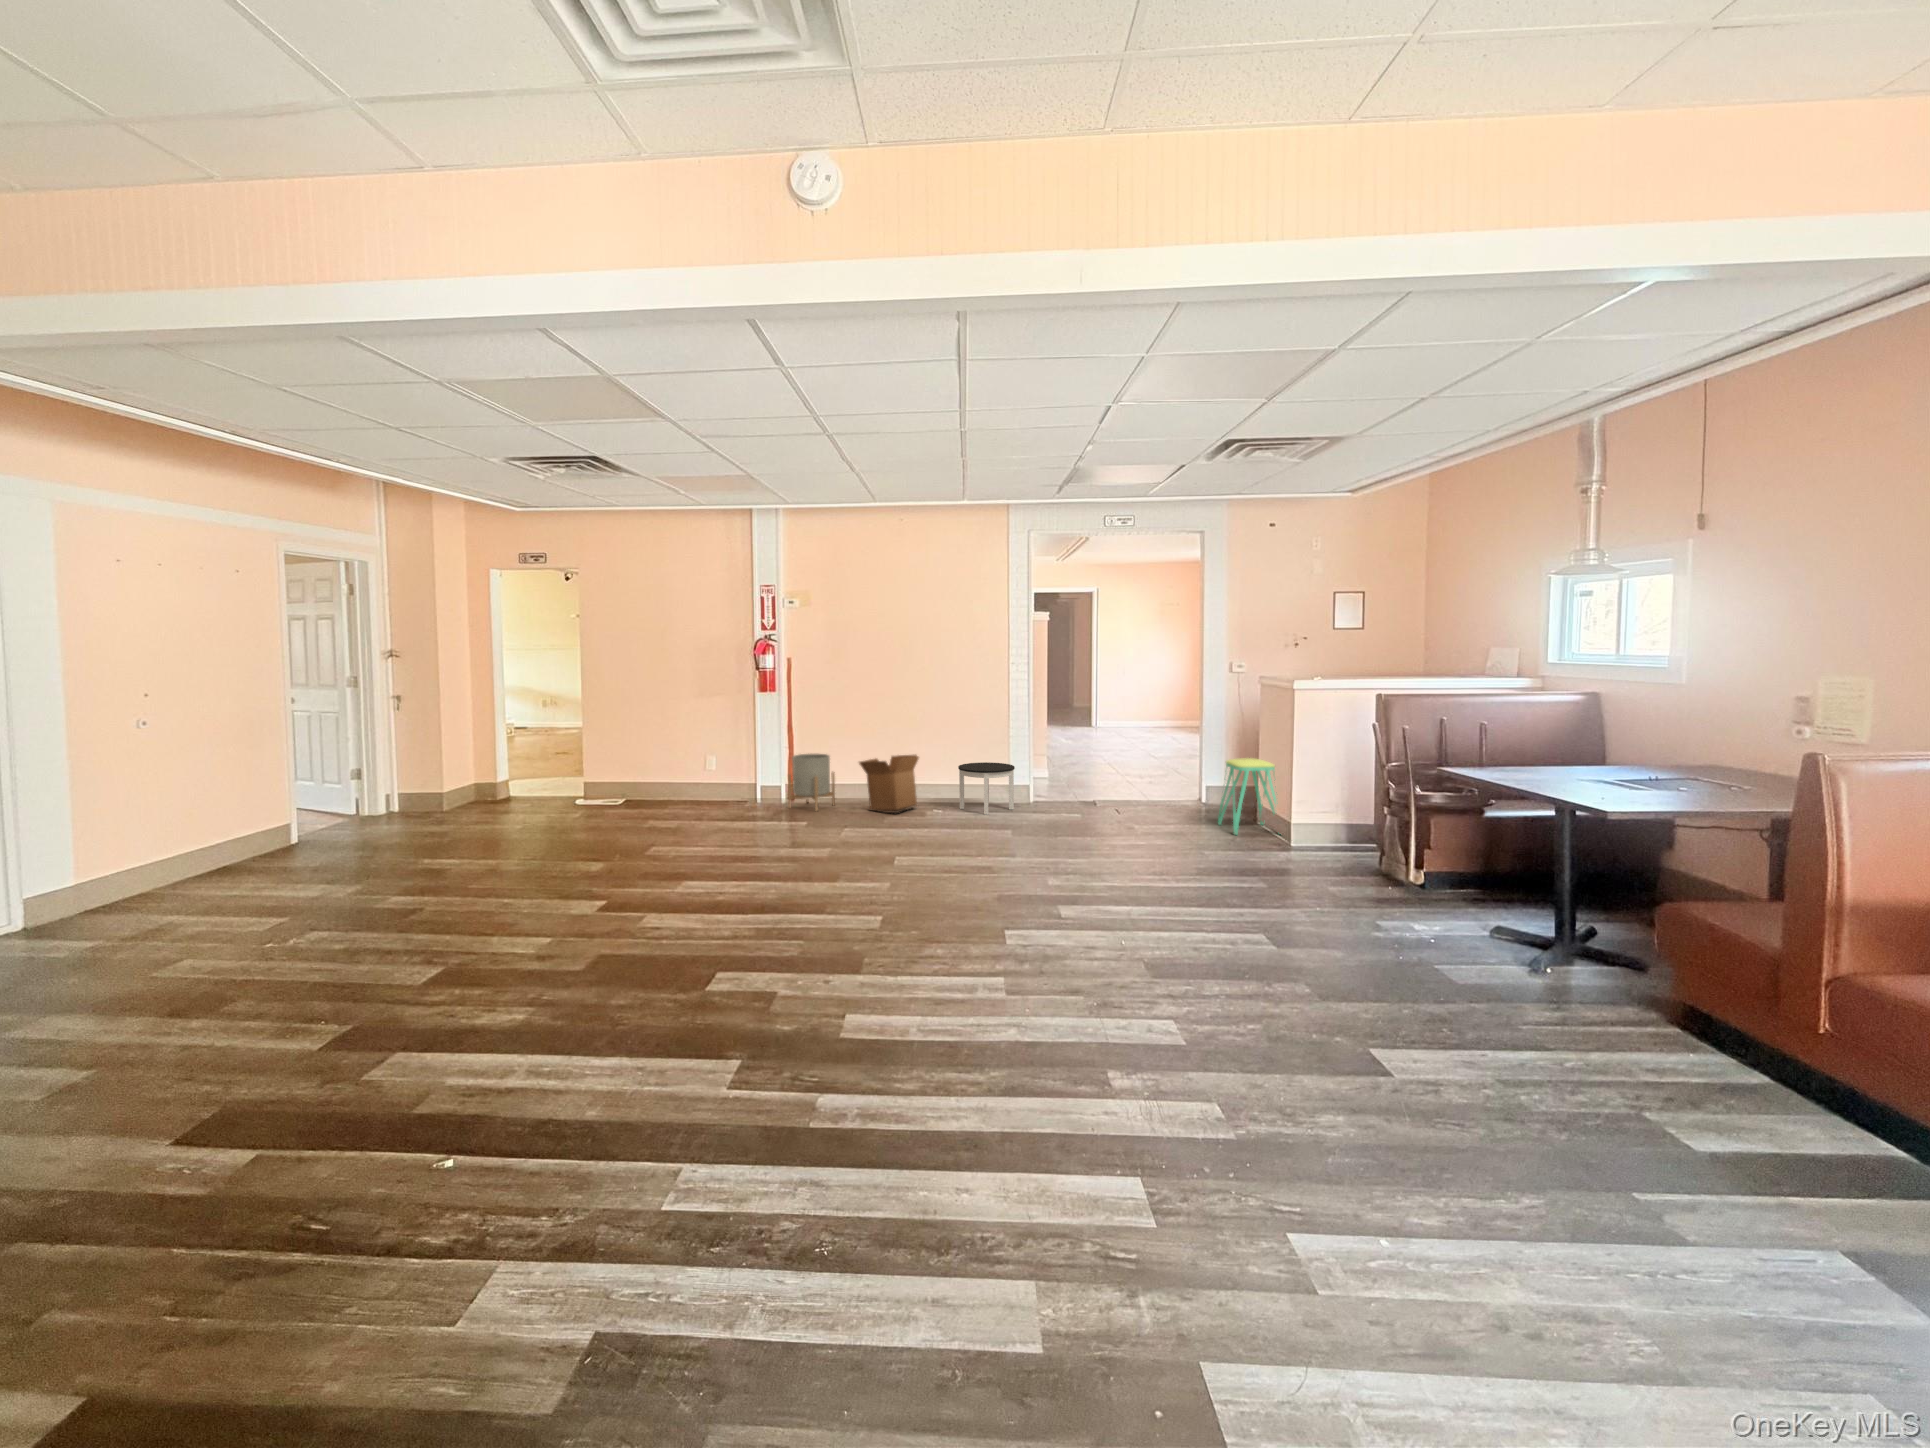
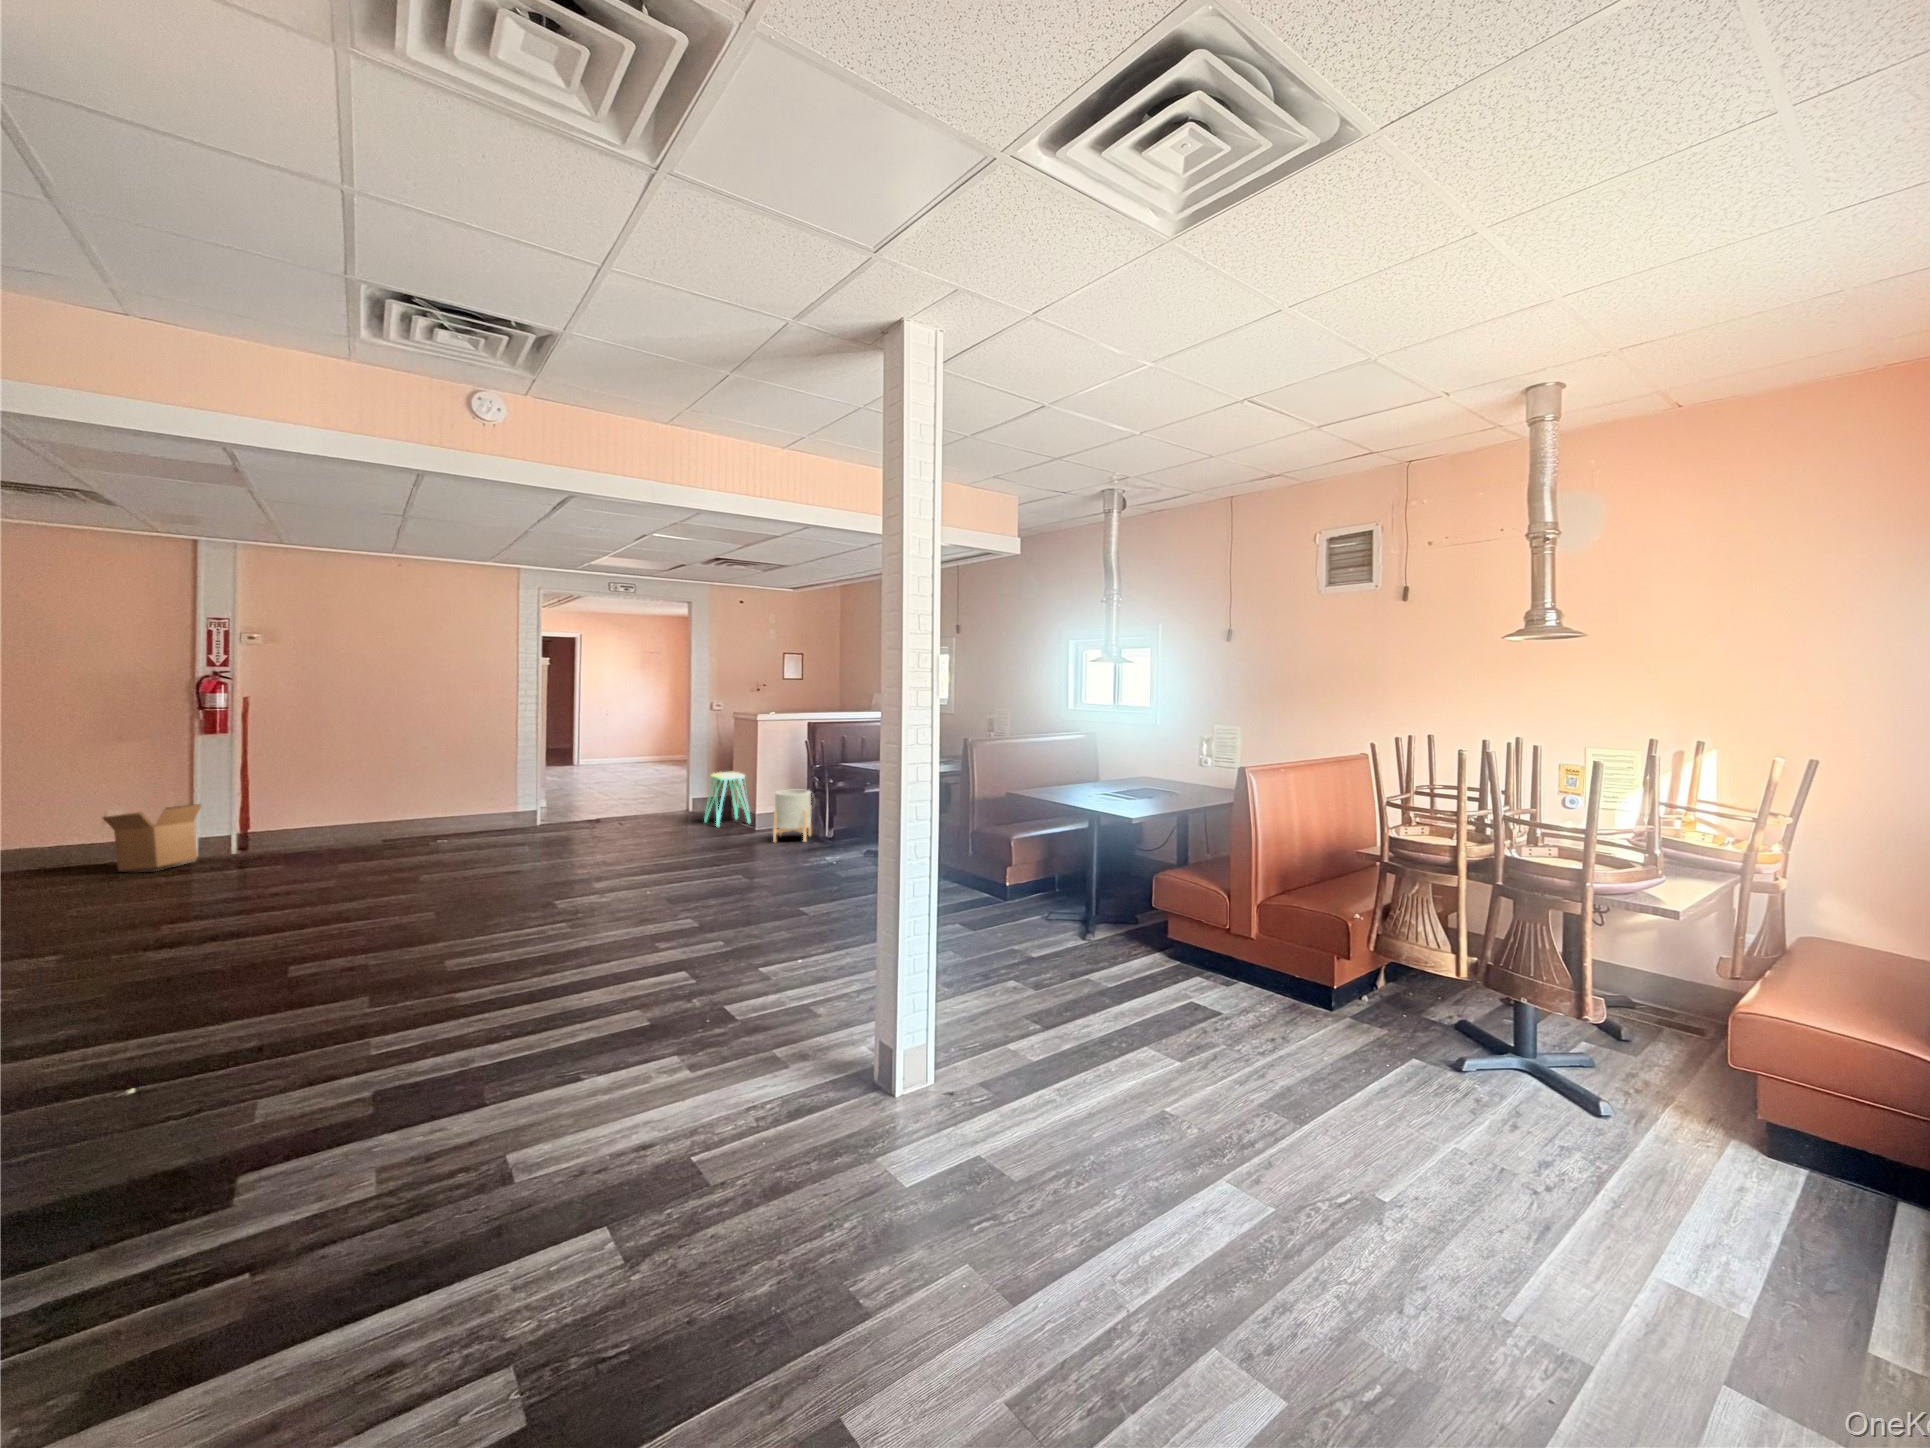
planter: present [788,754,835,811] -> present [773,790,812,842]
cardboard box: present [859,755,919,813] -> present [103,804,201,872]
round table: present [958,762,1015,815] -> none [465,792,525,838]

